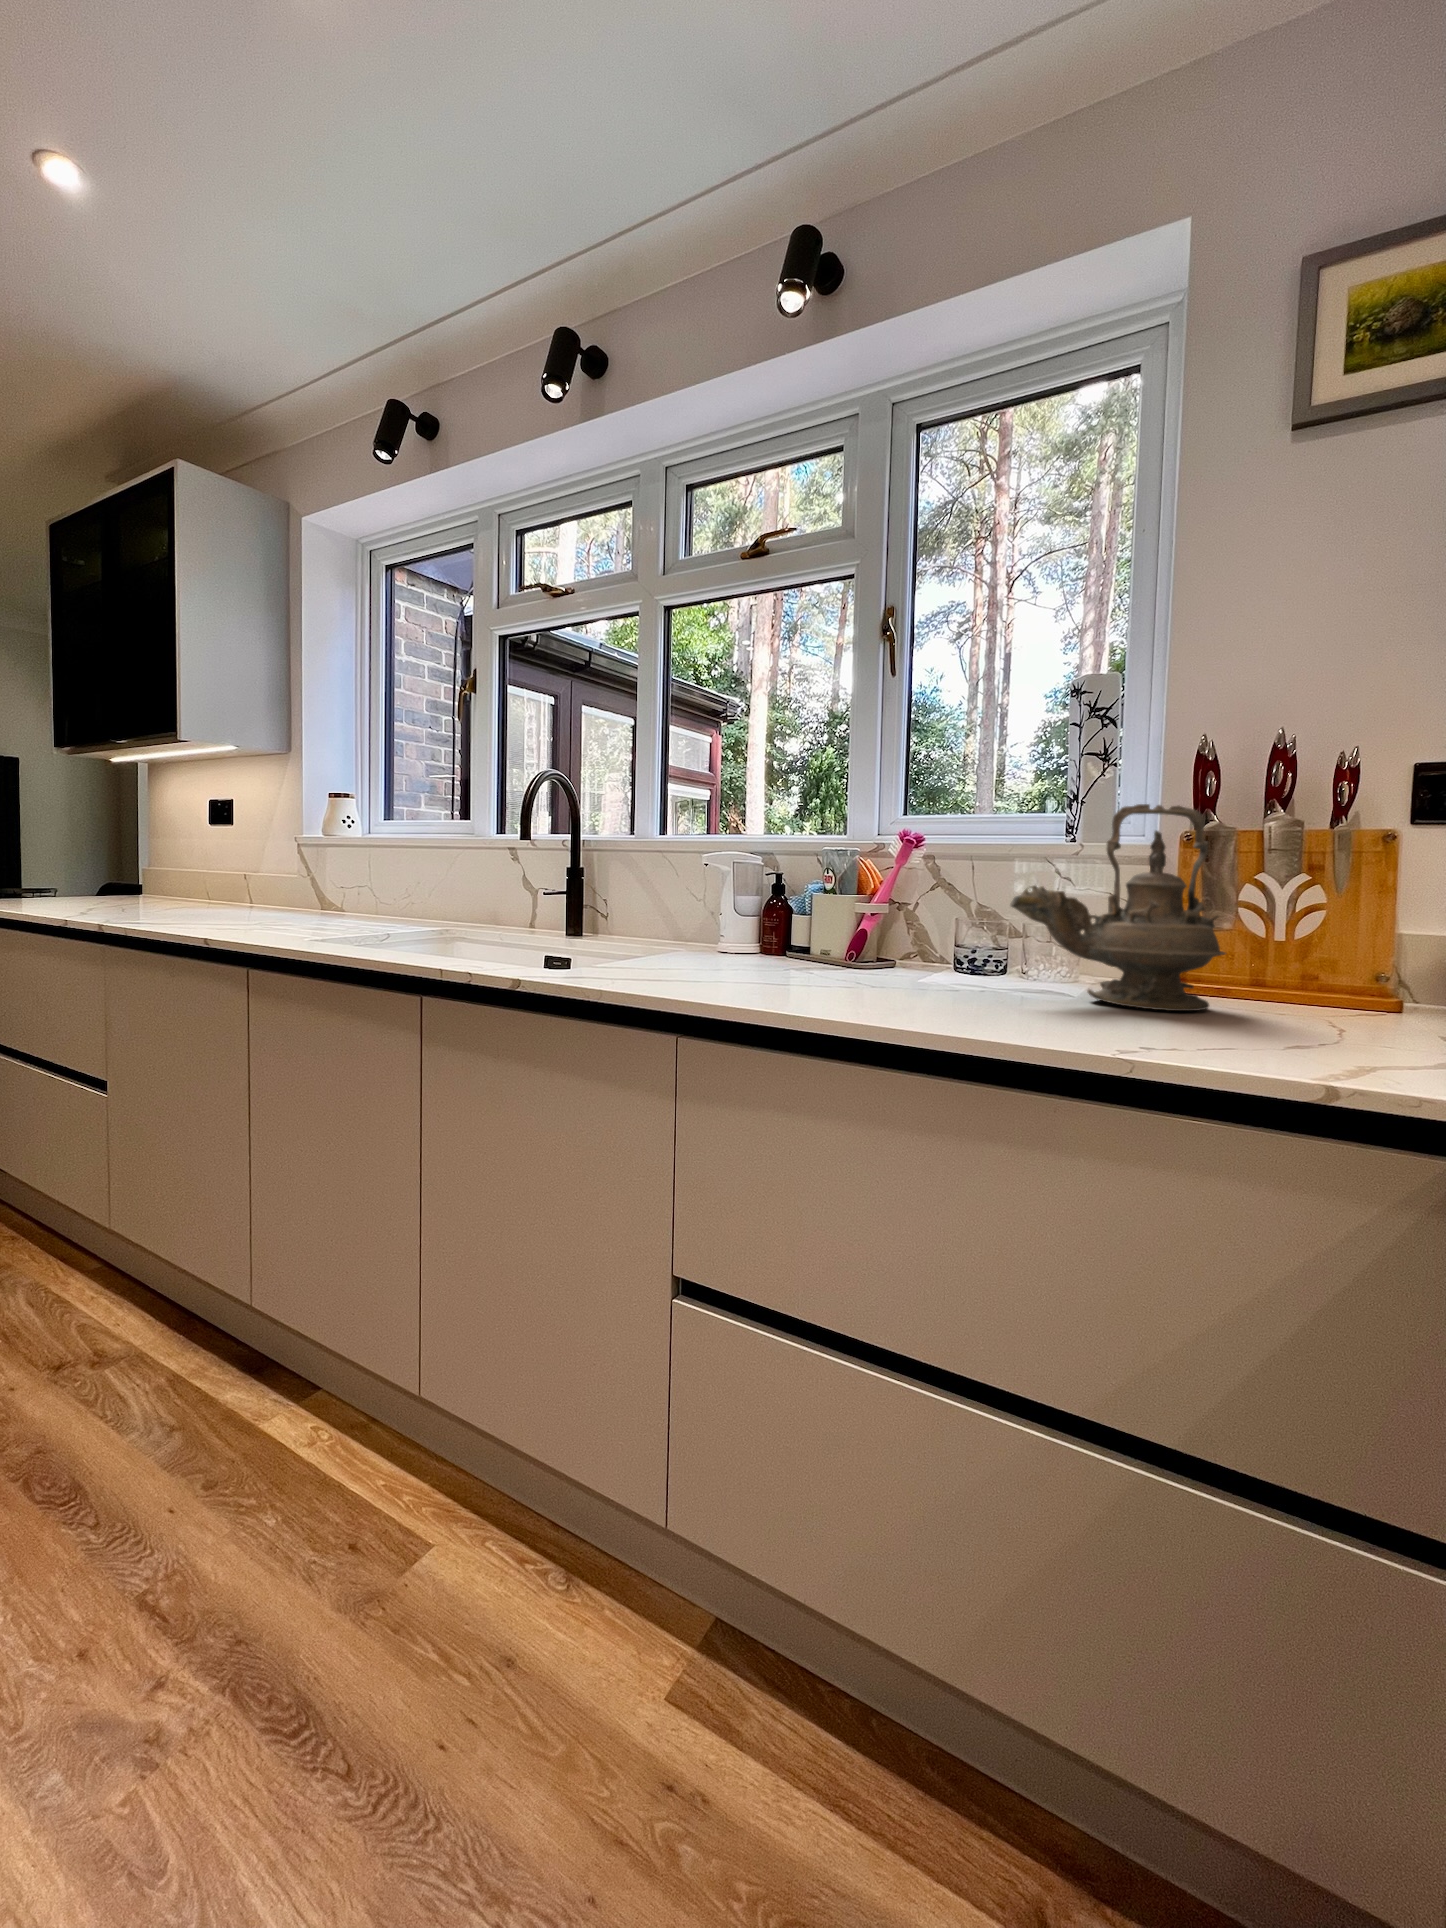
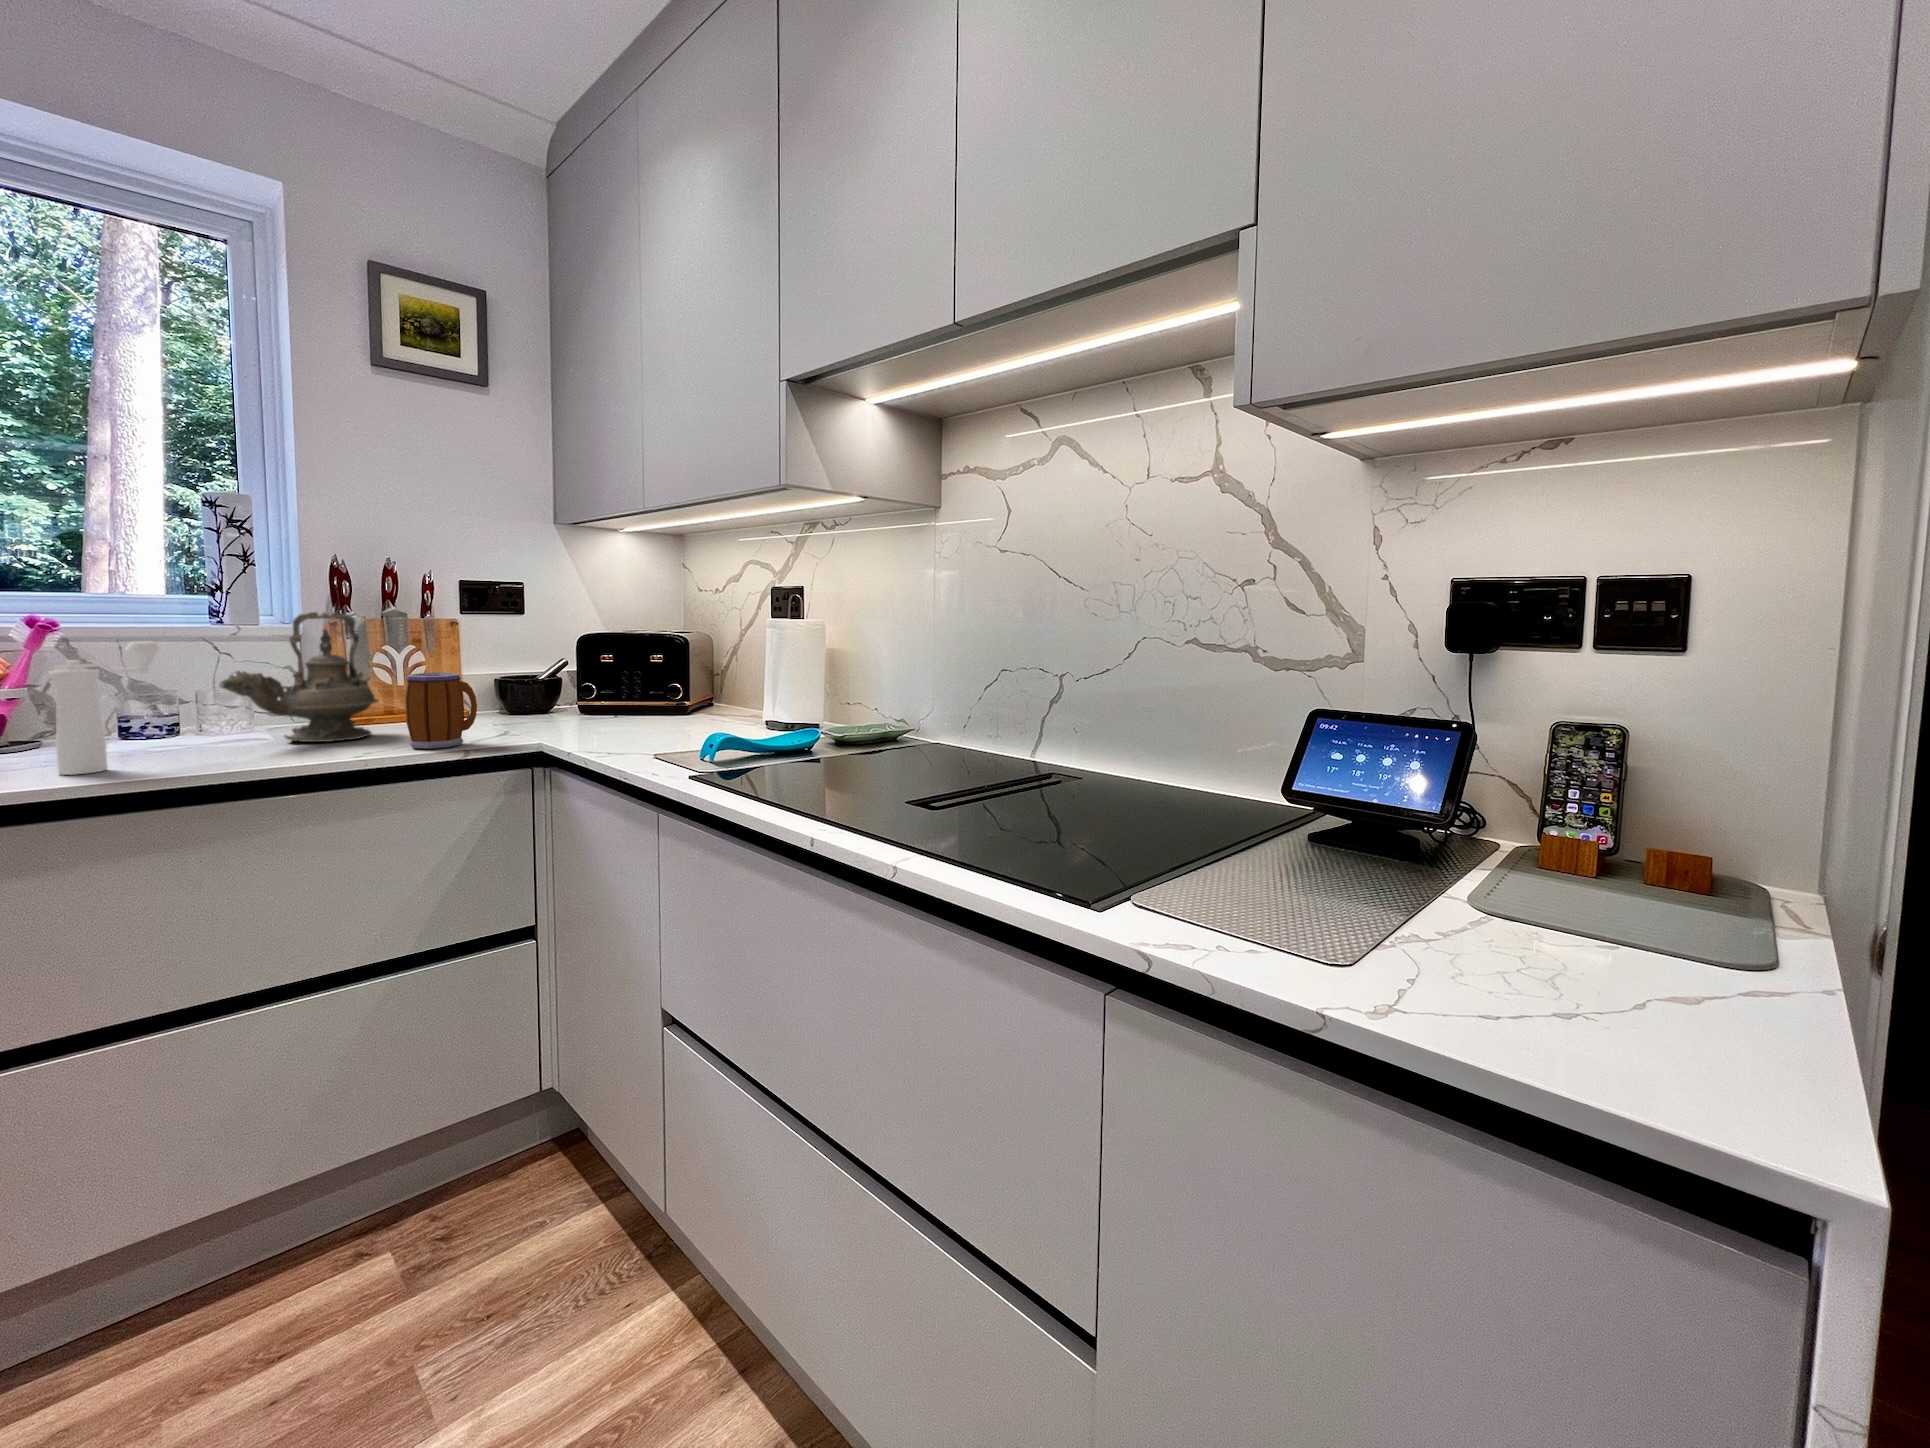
pepper mill: none [838,839,956,995] -> present [49,642,160,775]
mug: none [1243,900,1387,1051] -> present [405,673,477,749]

